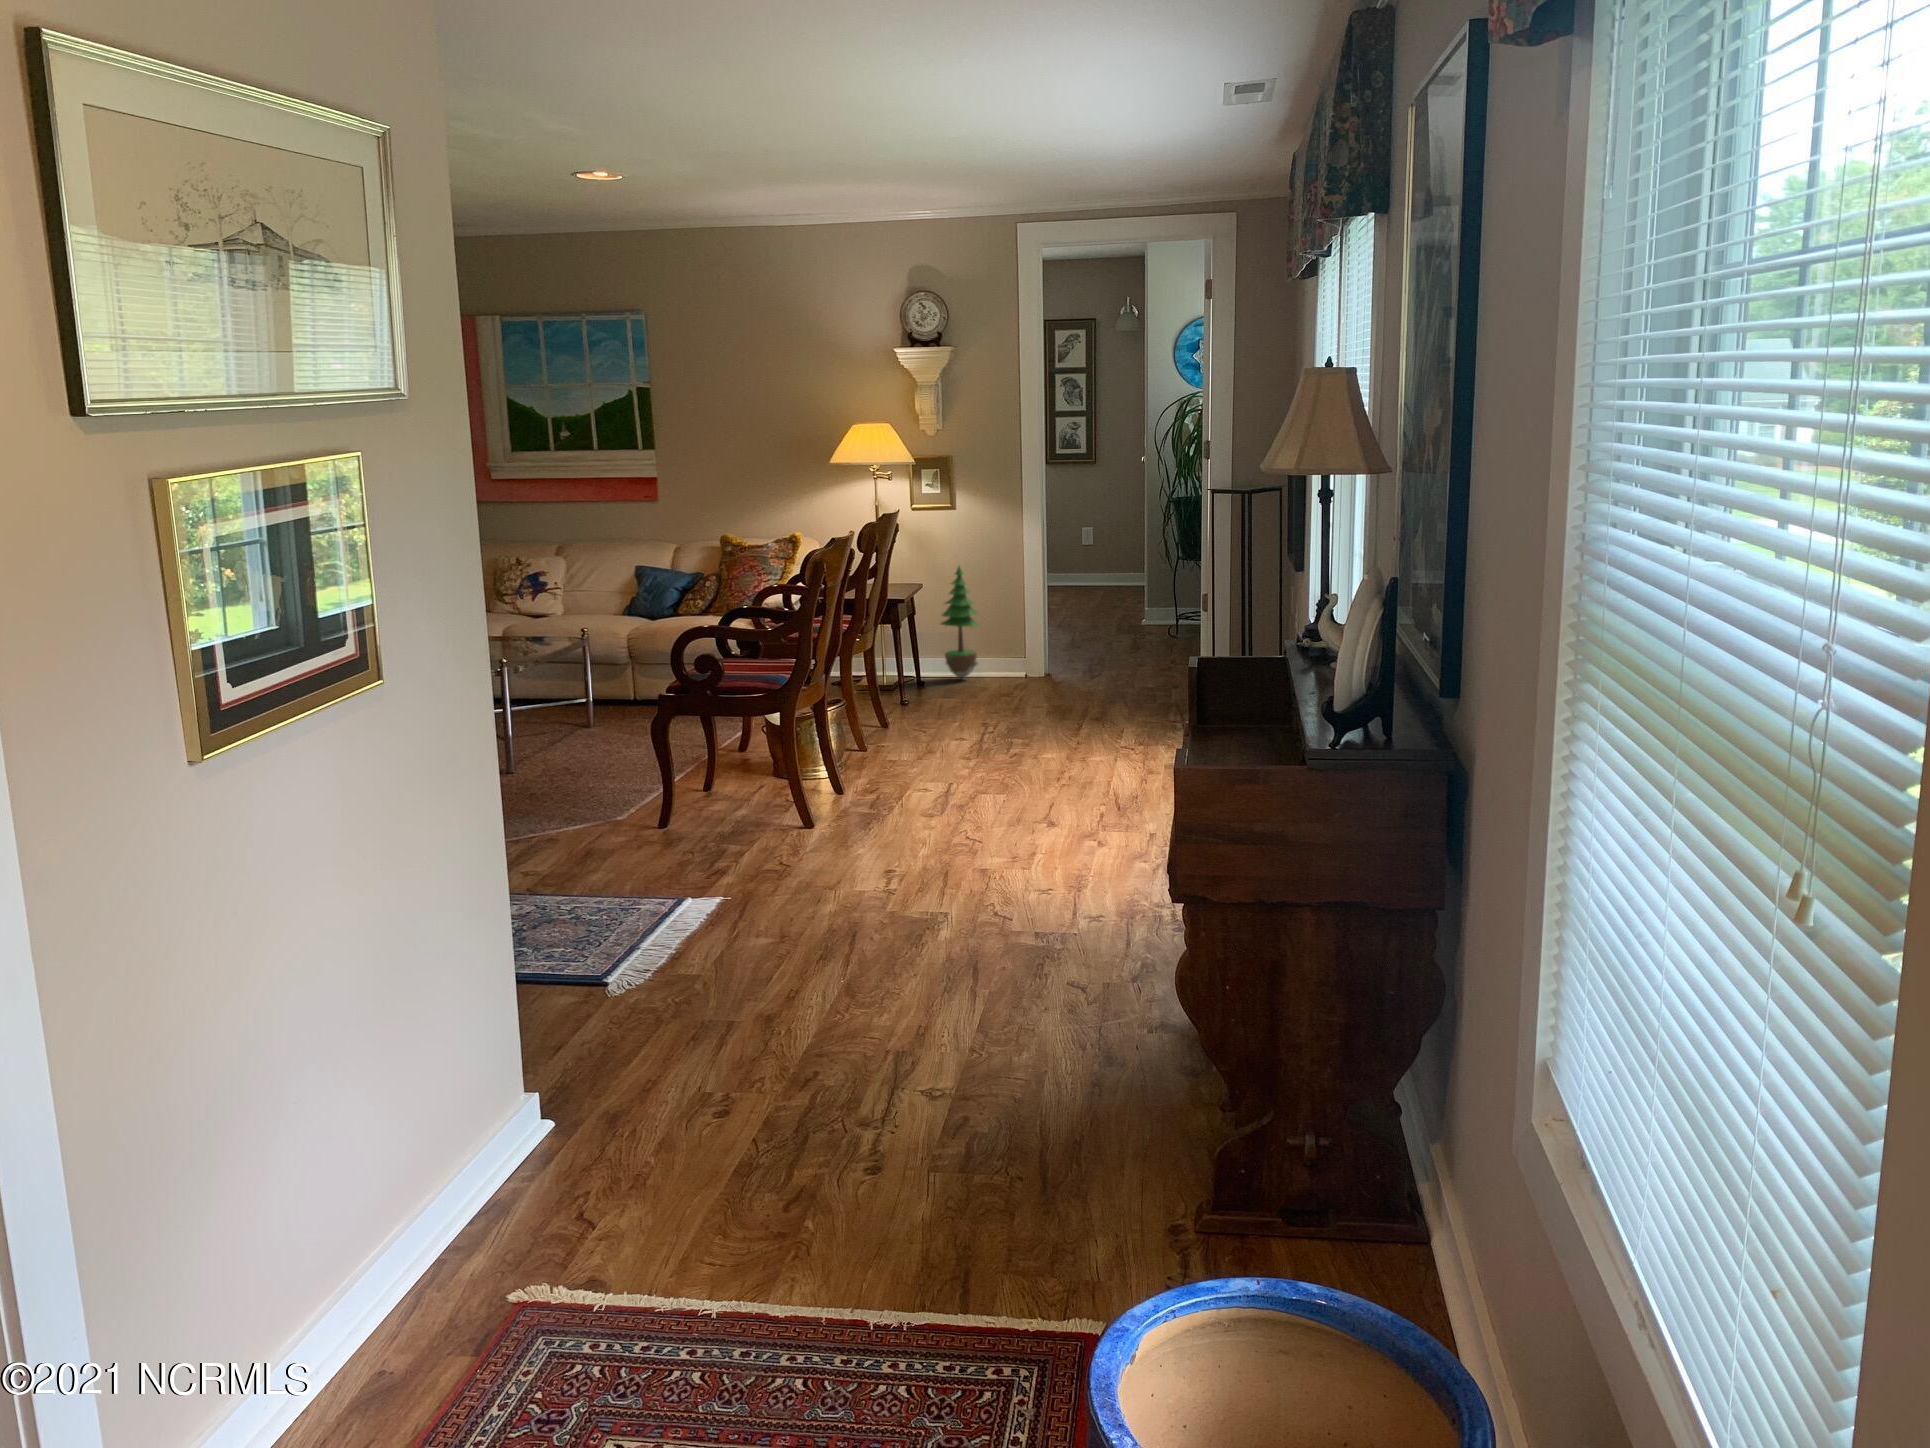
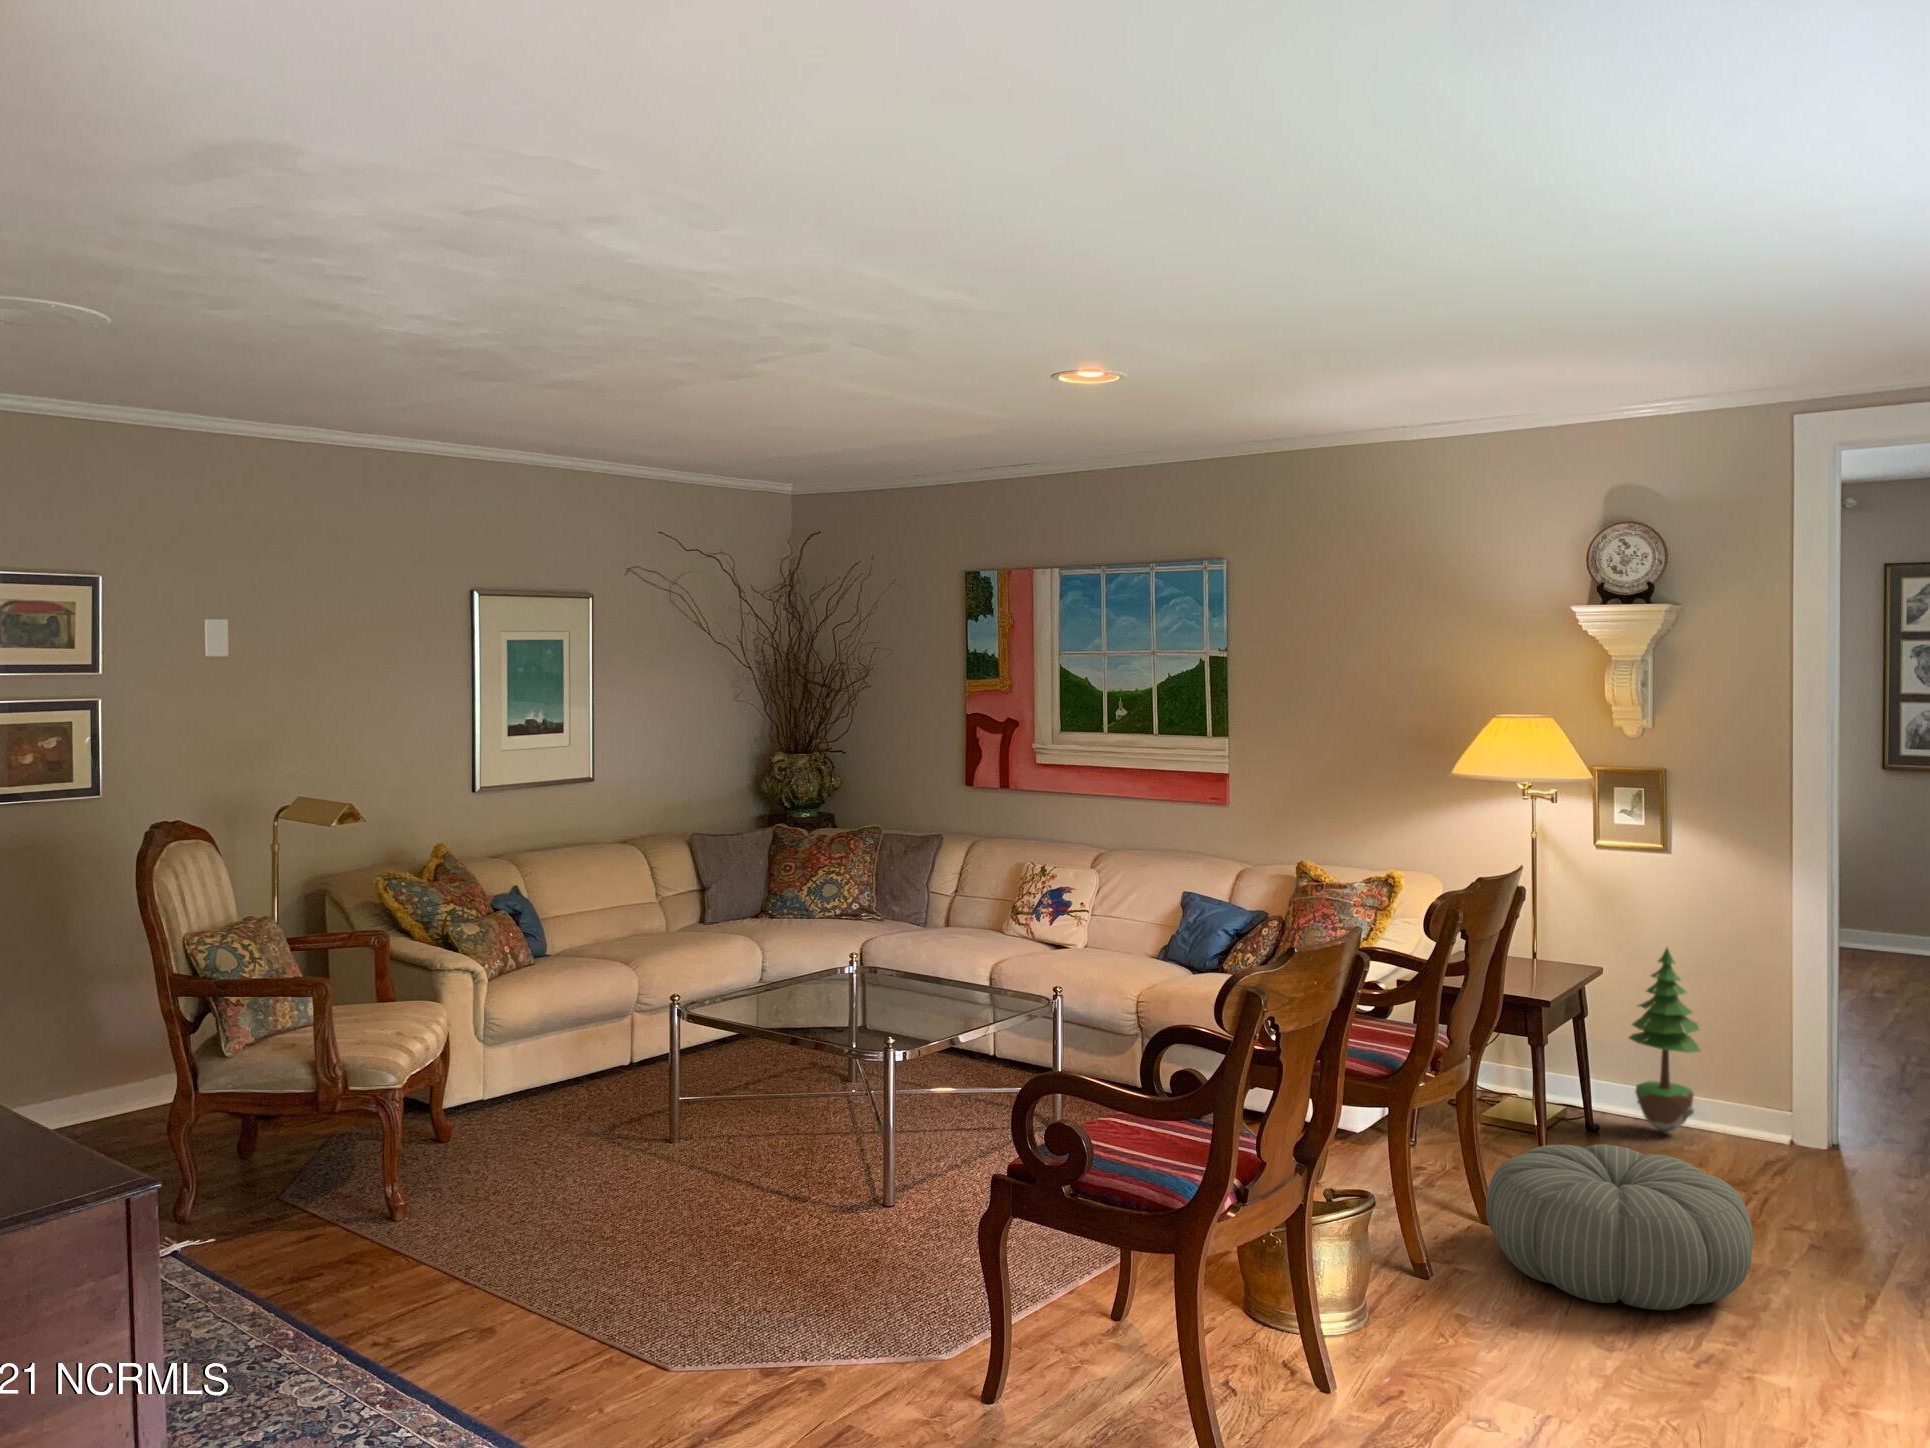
pouf: none [890,668,1028,744] -> present [1486,1144,1753,1310]

